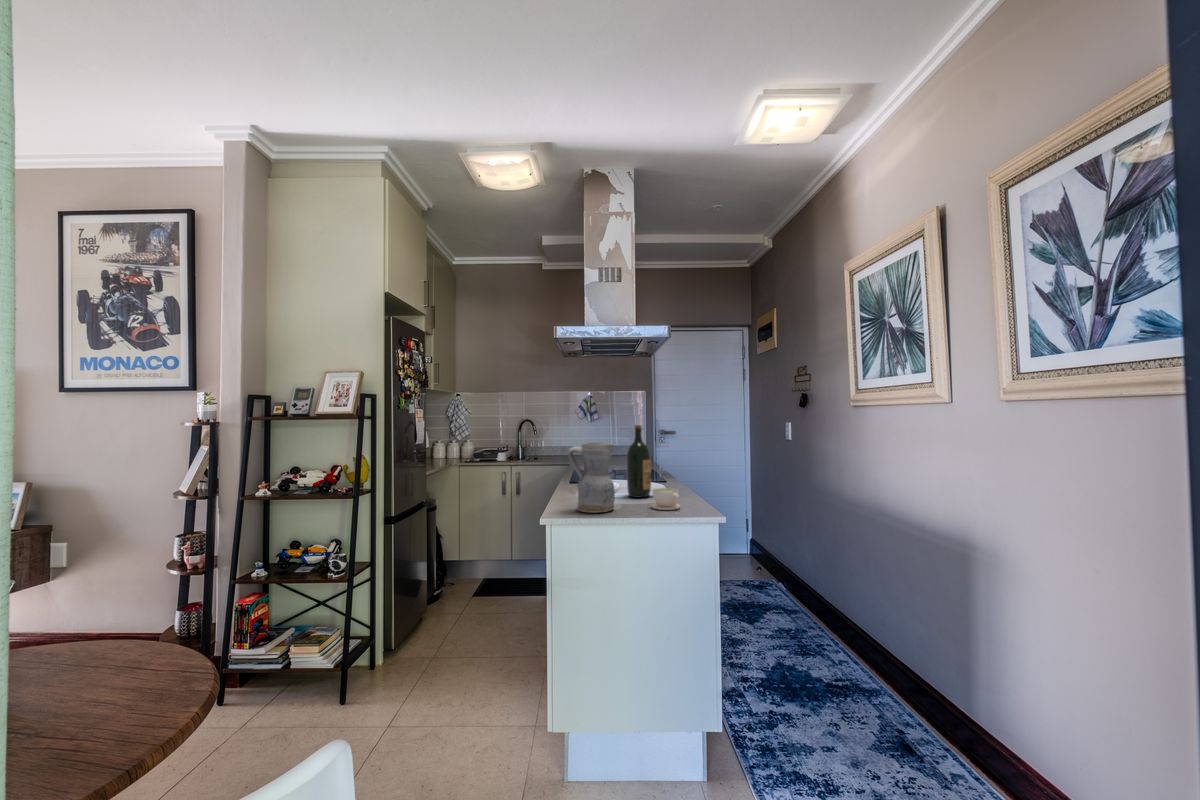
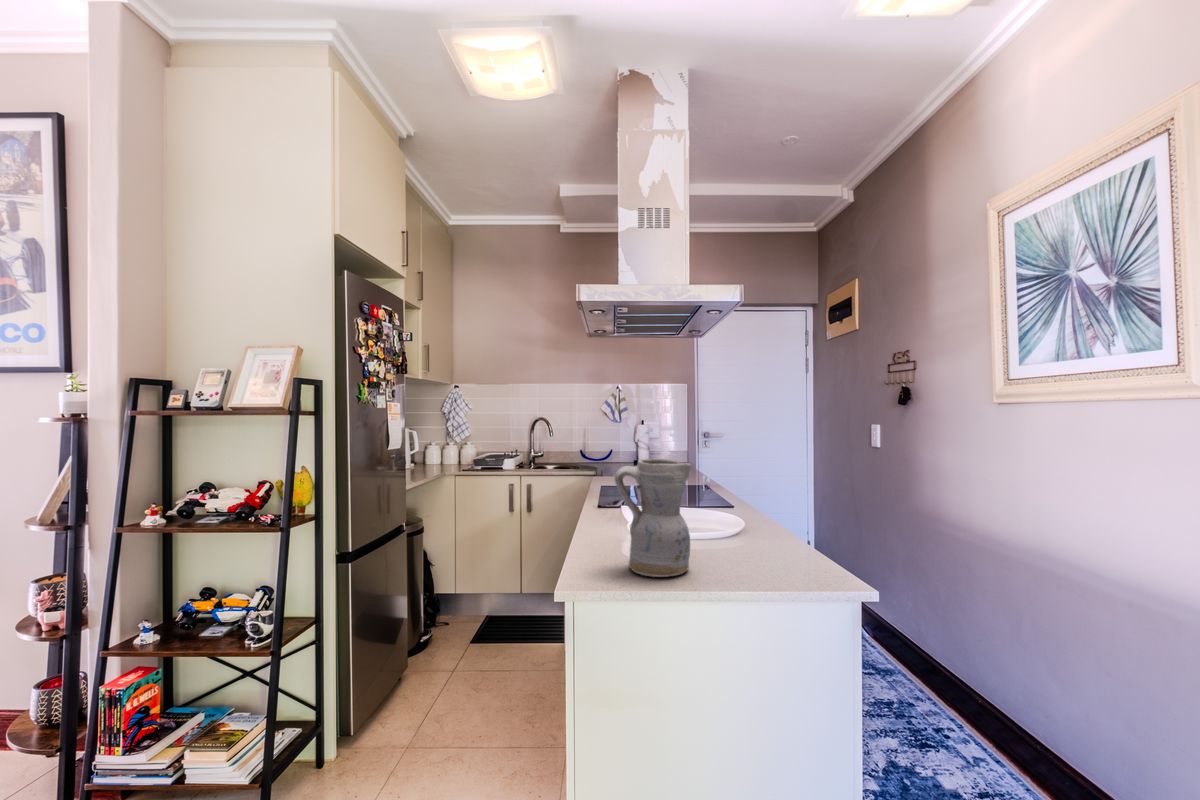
wine bottle: present [627,425,651,498] -> none [694,429,732,540]
coffee cup: present [652,488,680,510] -> none [747,532,797,572]

